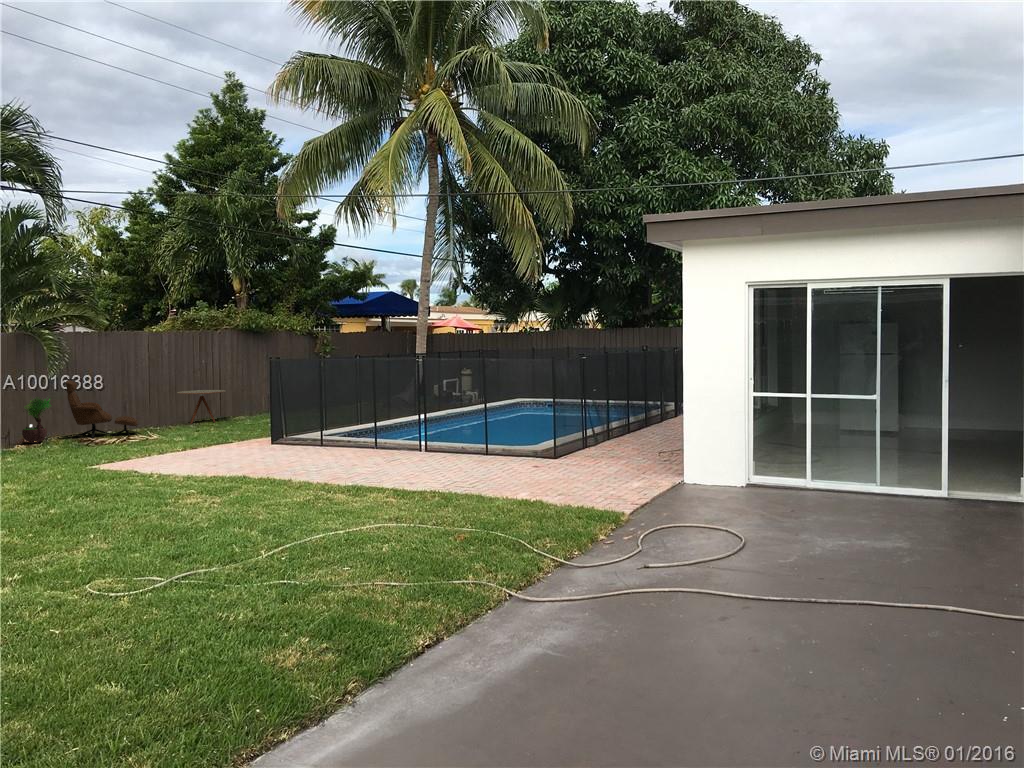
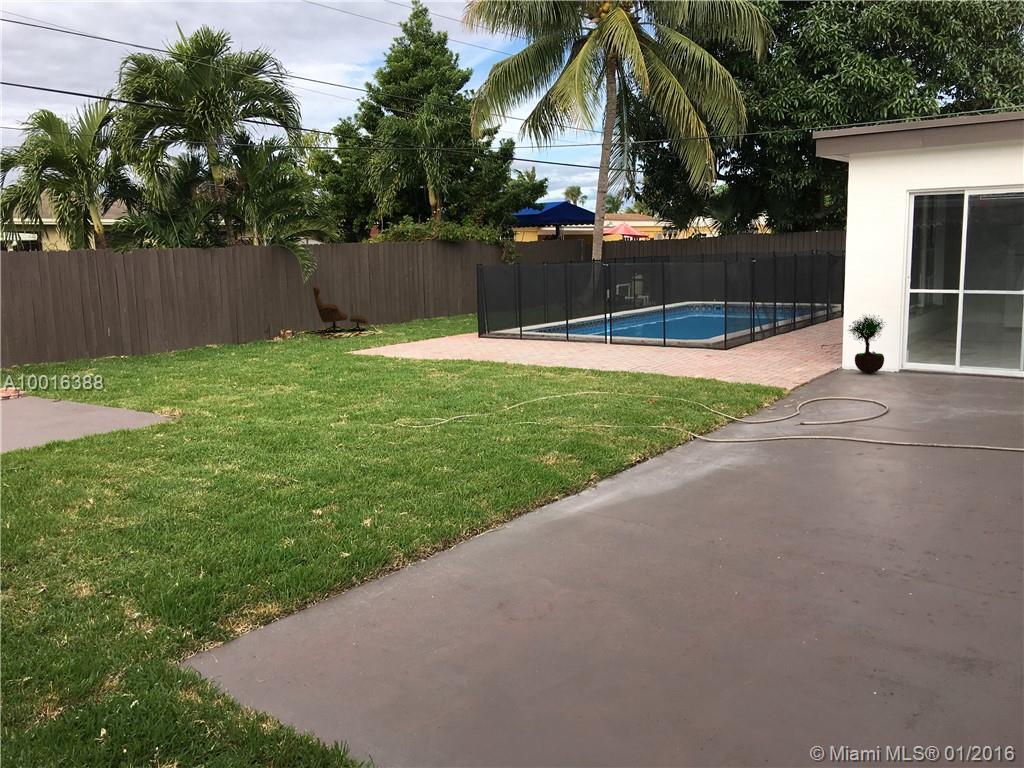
round table: present [177,390,226,424] -> none [393,294,432,323]
potted tree: present [22,398,50,443] -> present [849,315,884,373]

